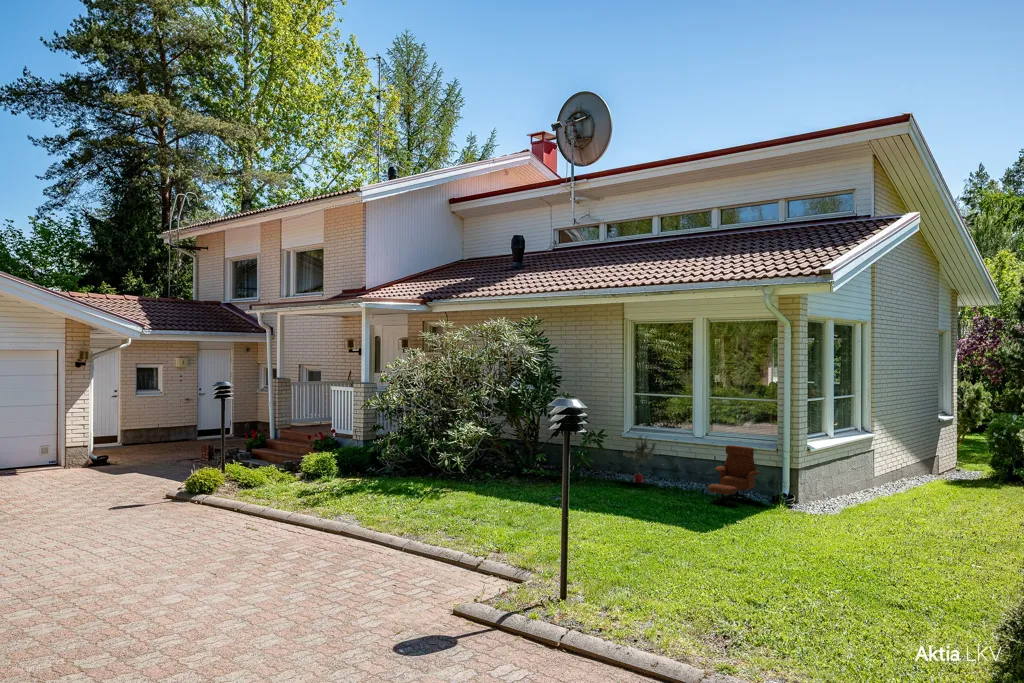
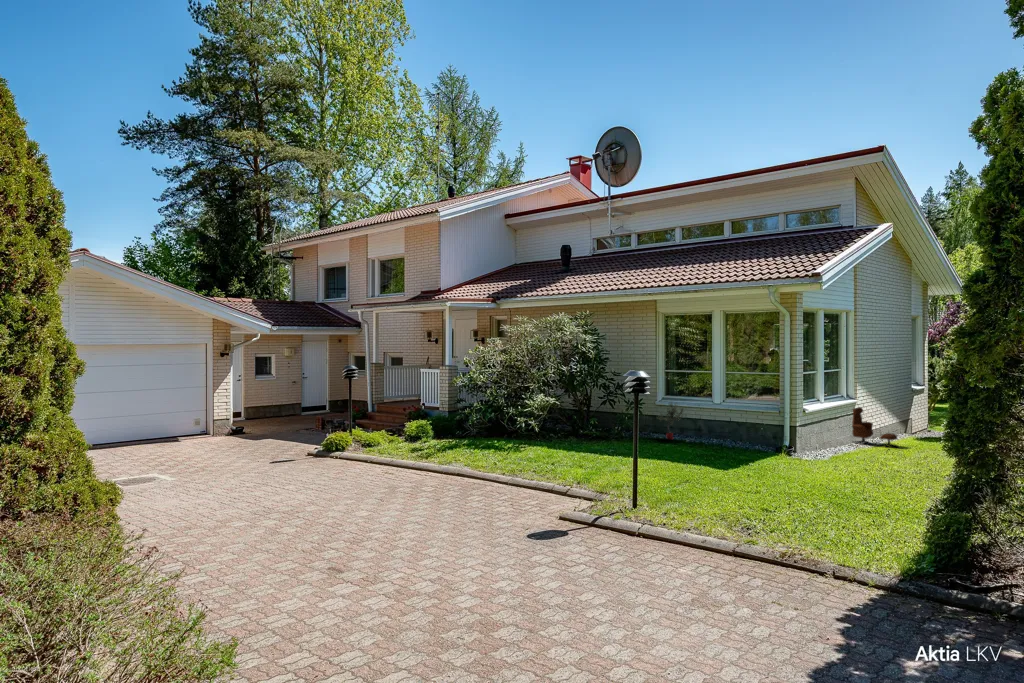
lounge chair: present [708,445,760,506] -> present [852,407,898,448]

